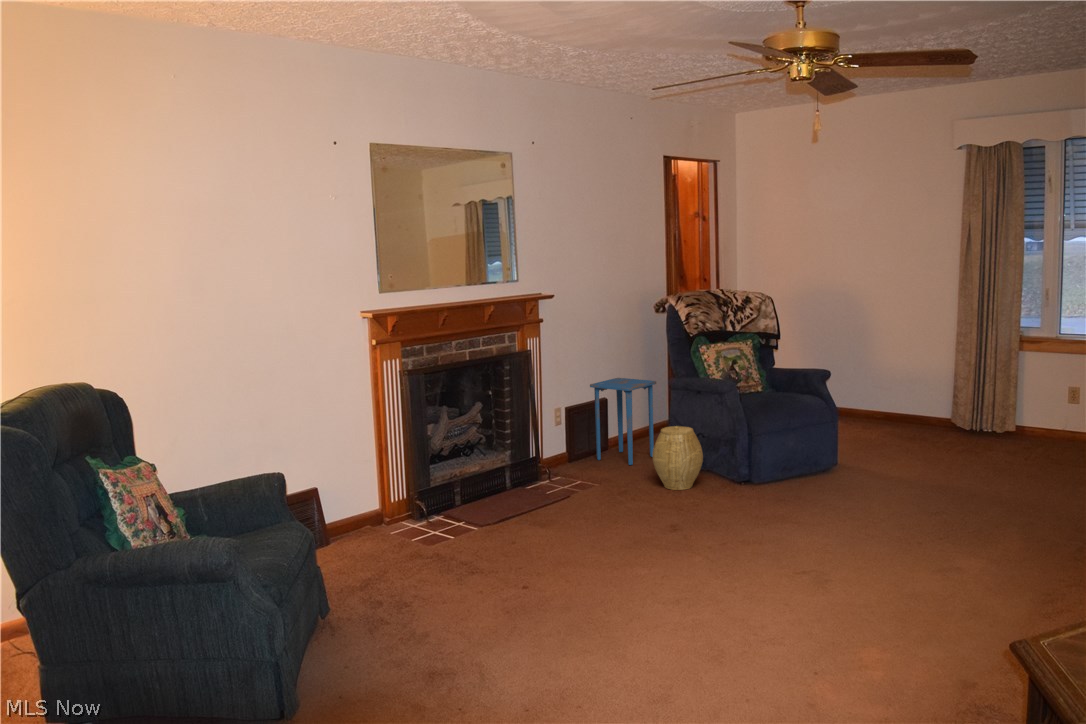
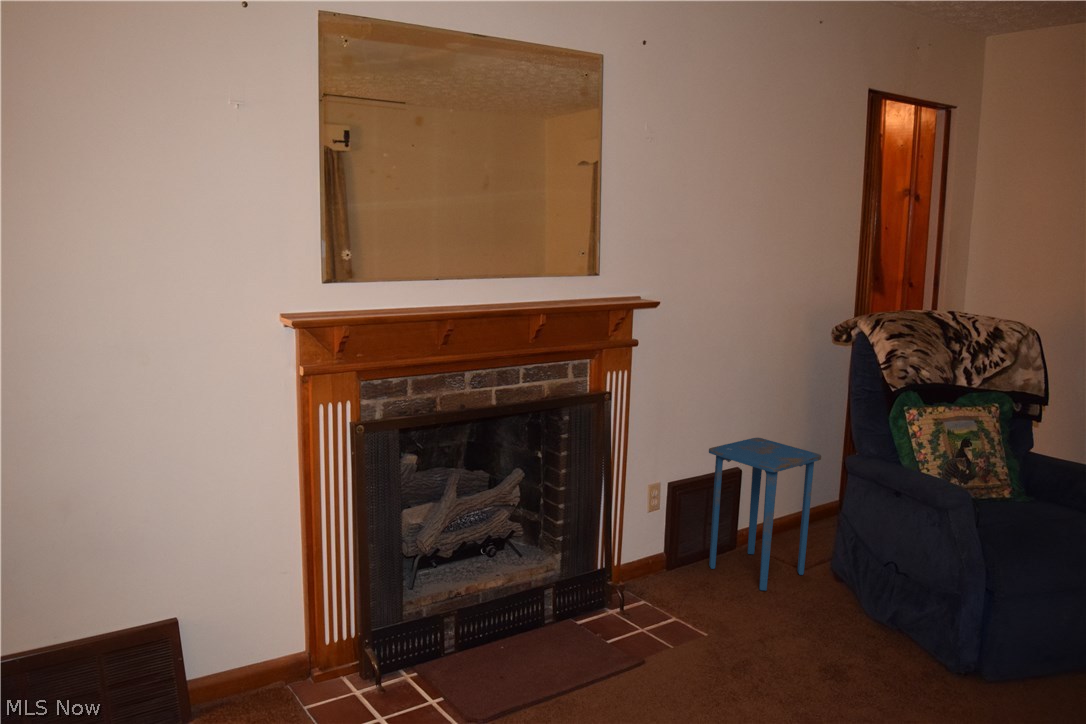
woven basket: present [653,426,703,490] -> none [802,558,898,680]

